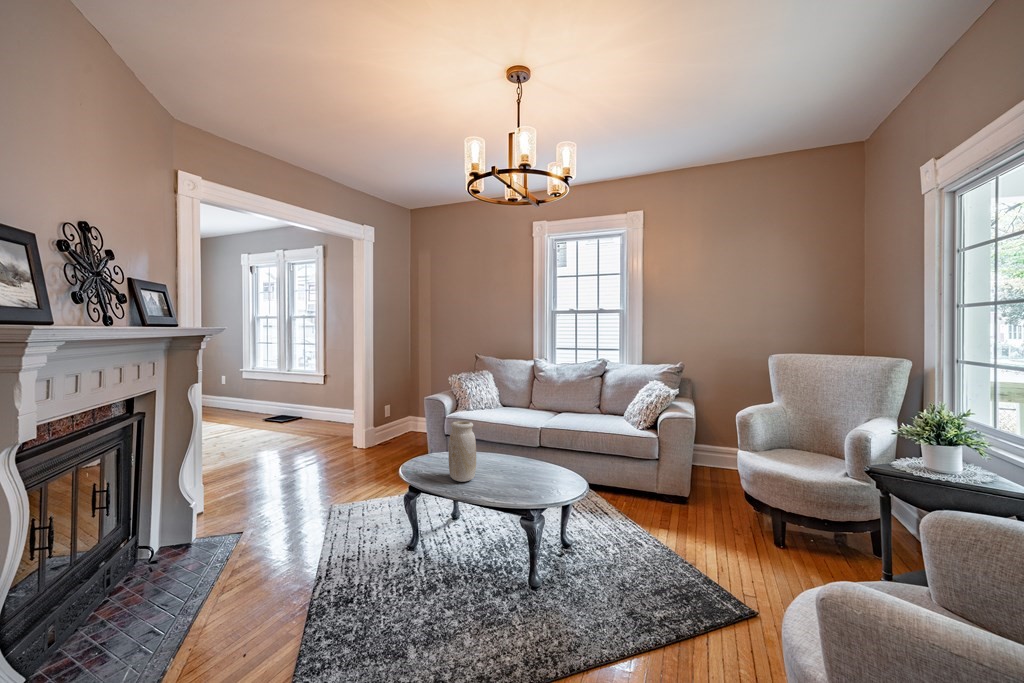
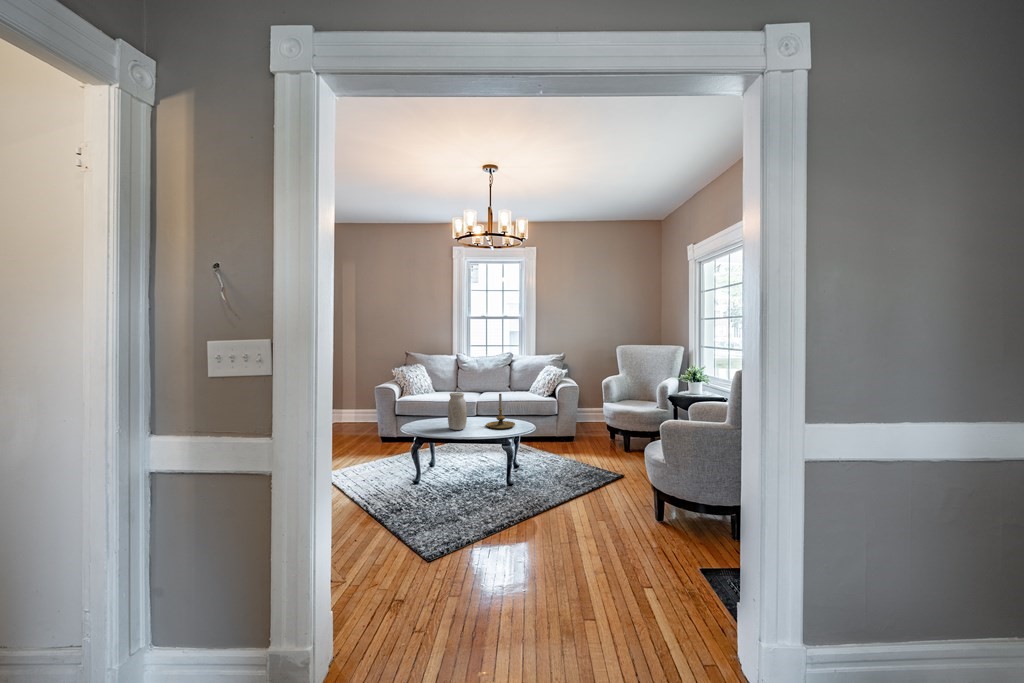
candle holder: none [510,428,557,488] -> present [486,394,515,429]

